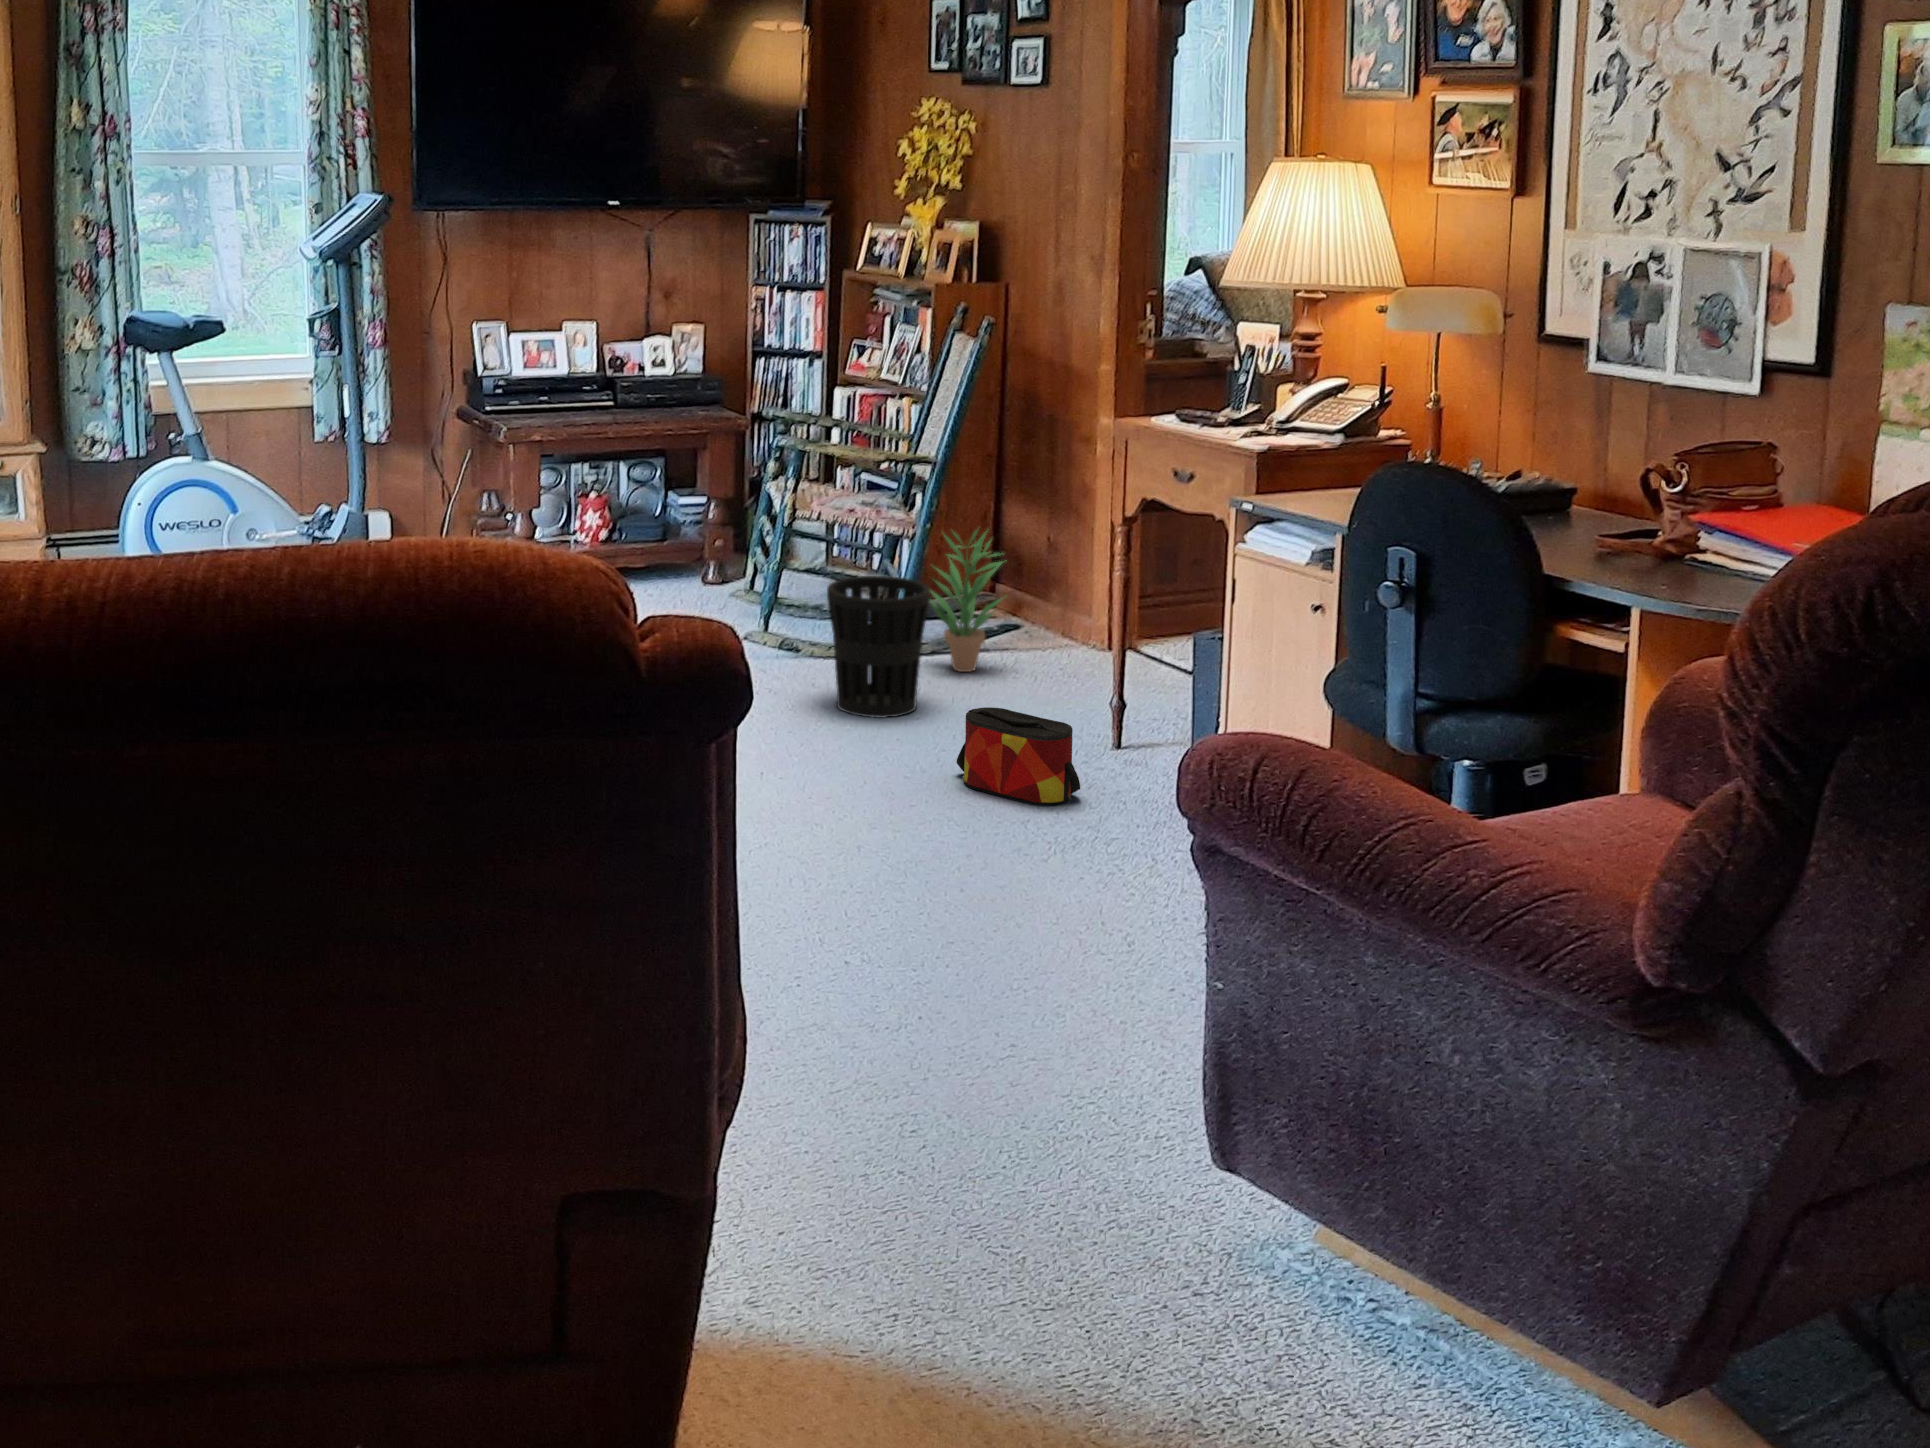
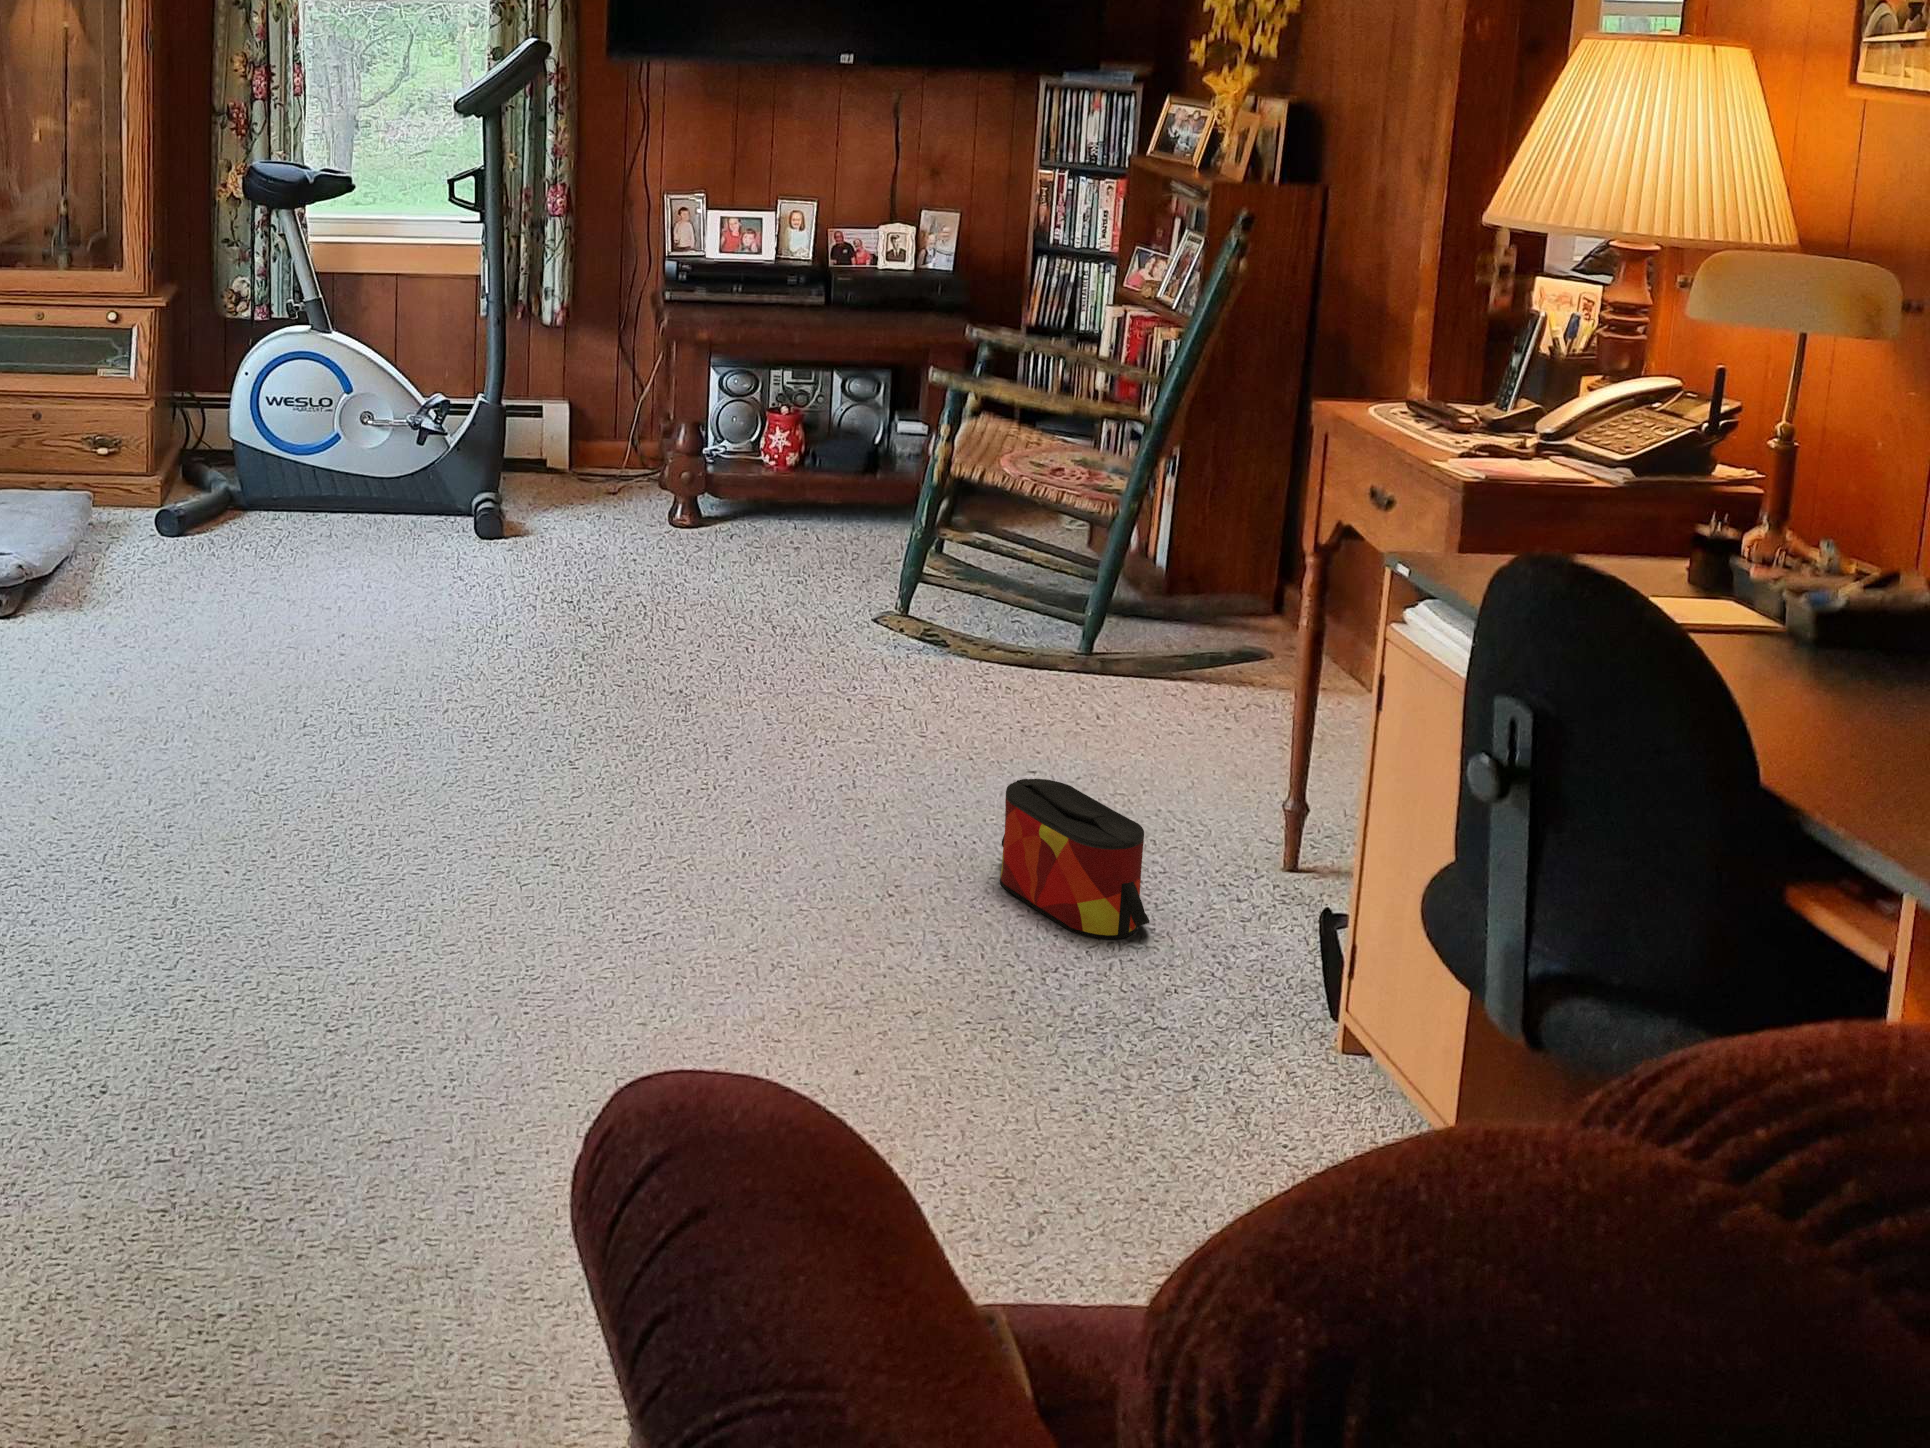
potted plant: present [930,531,1003,672] -> none [1110,514,1223,708]
wastebasket: present [827,576,930,718] -> none [924,564,1065,758]

